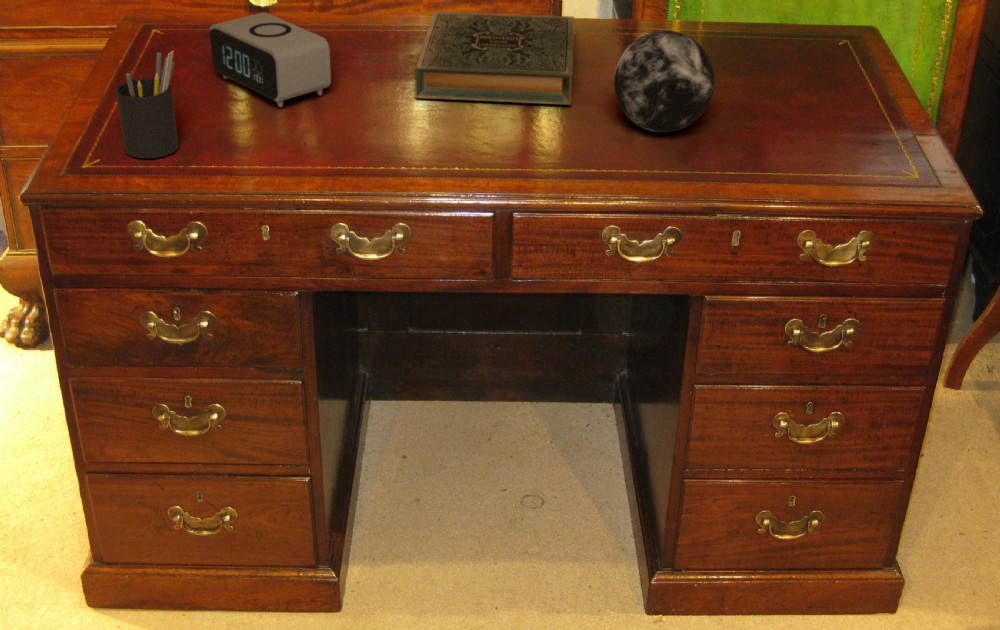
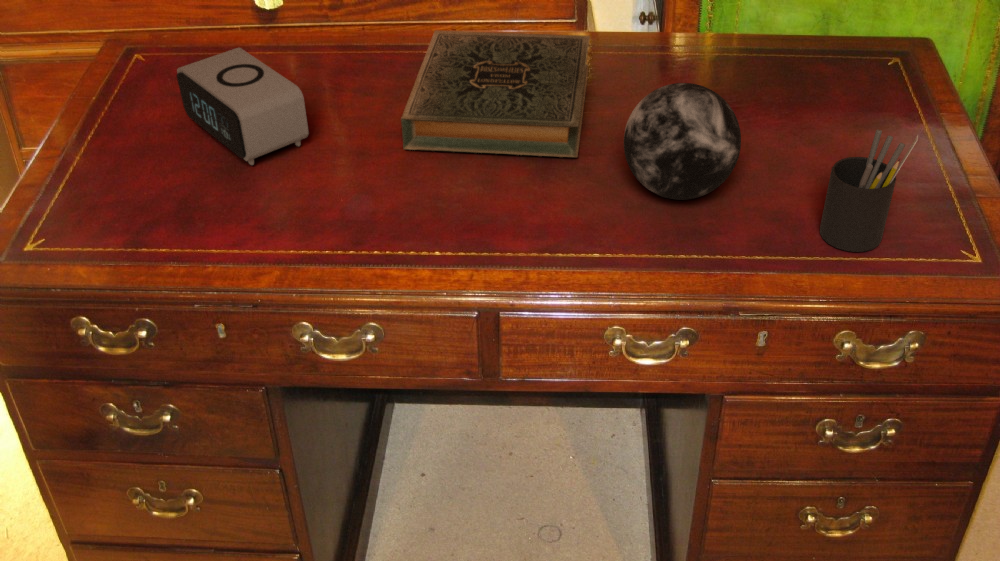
pen holder: present [116,51,179,159] -> present [820,129,918,252]

